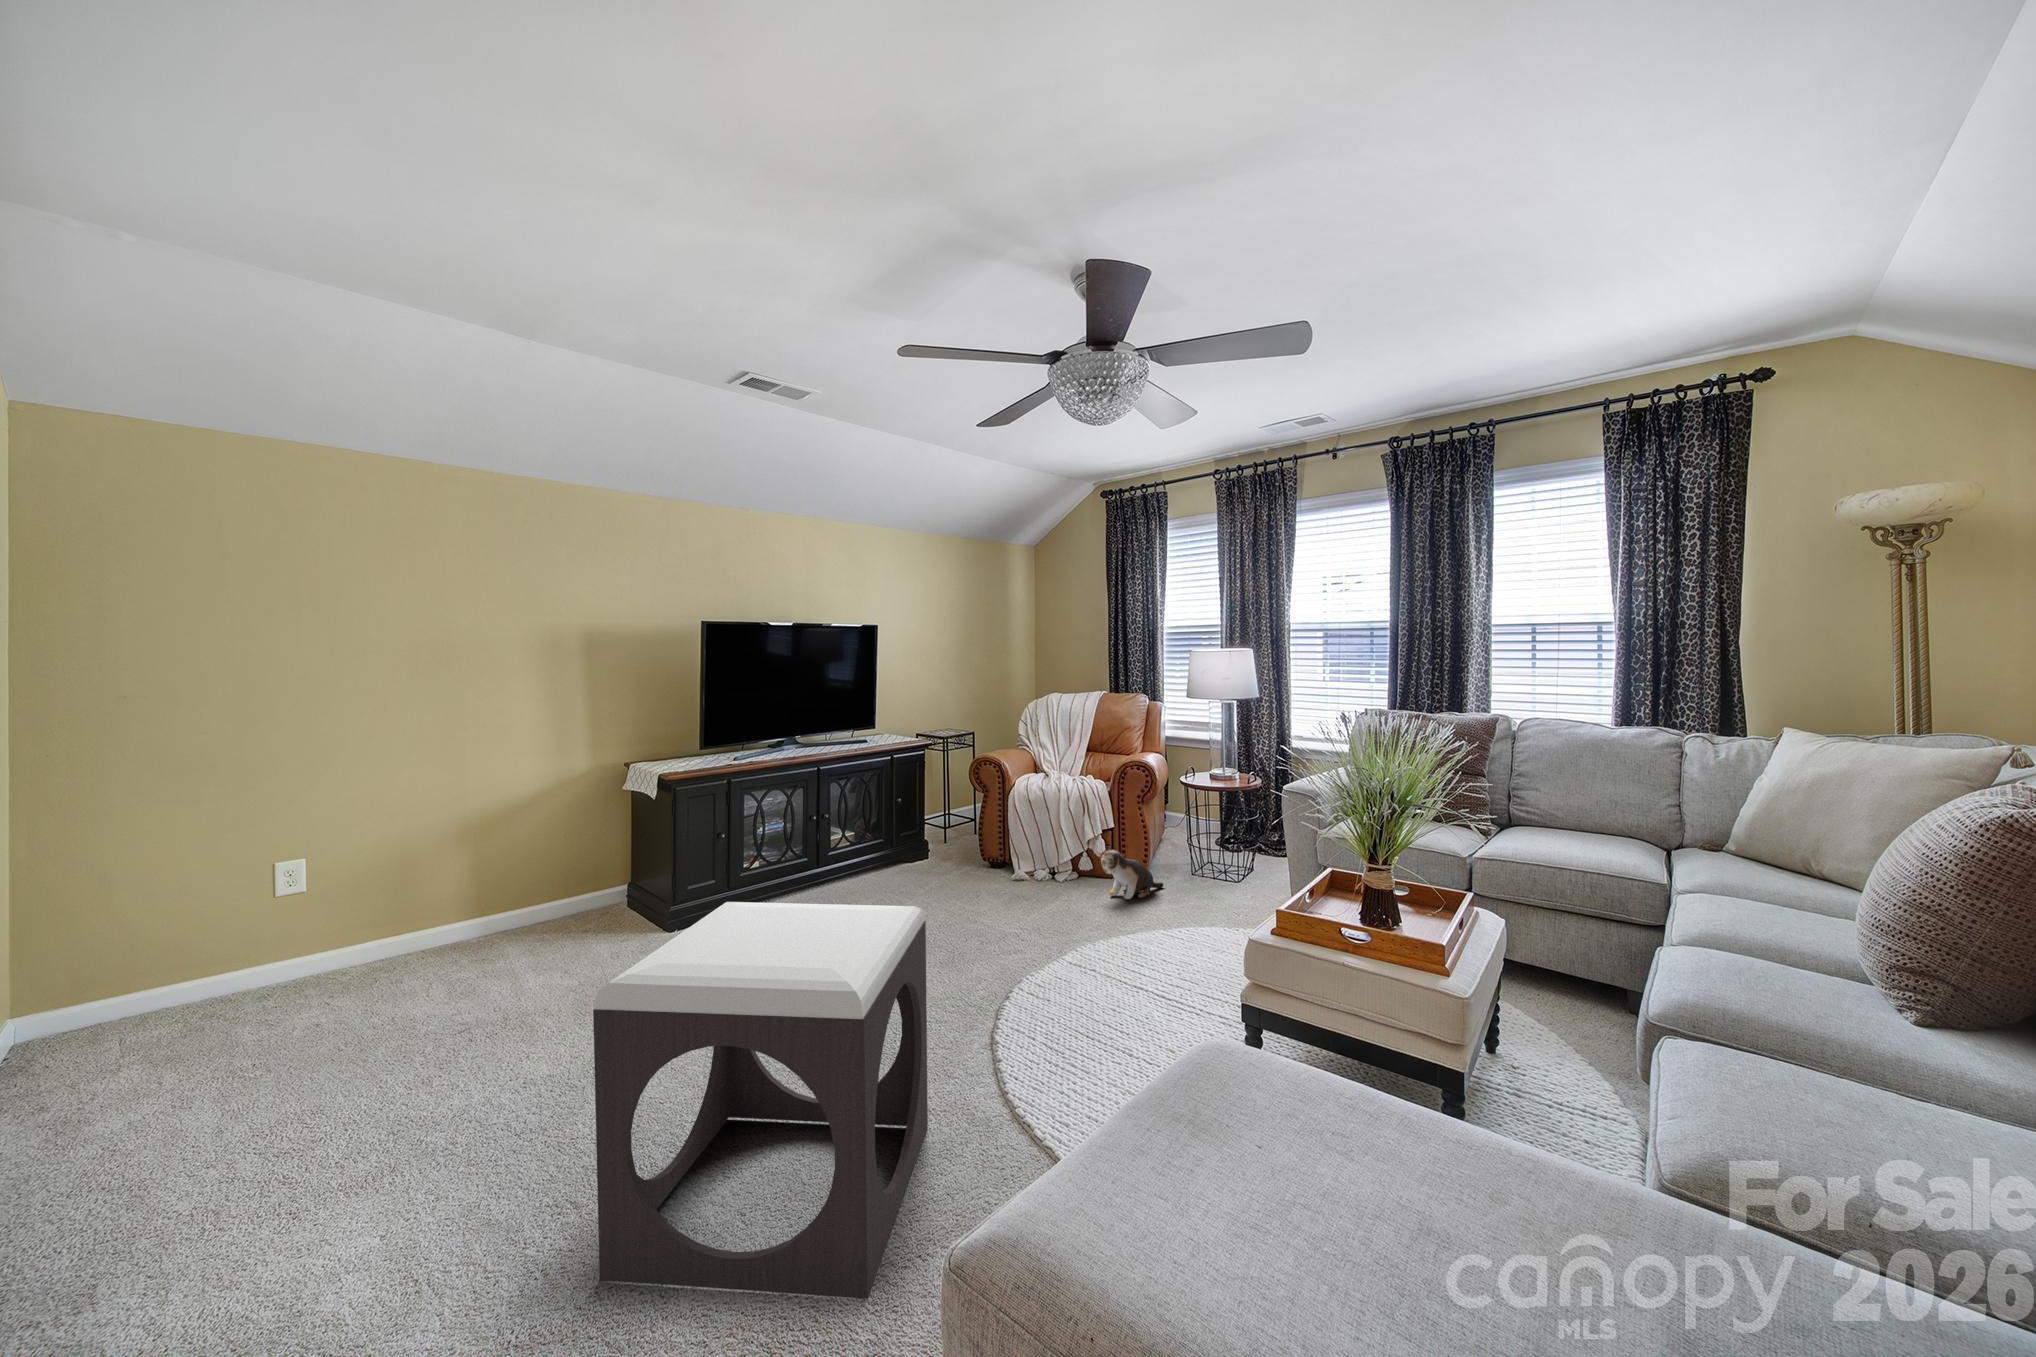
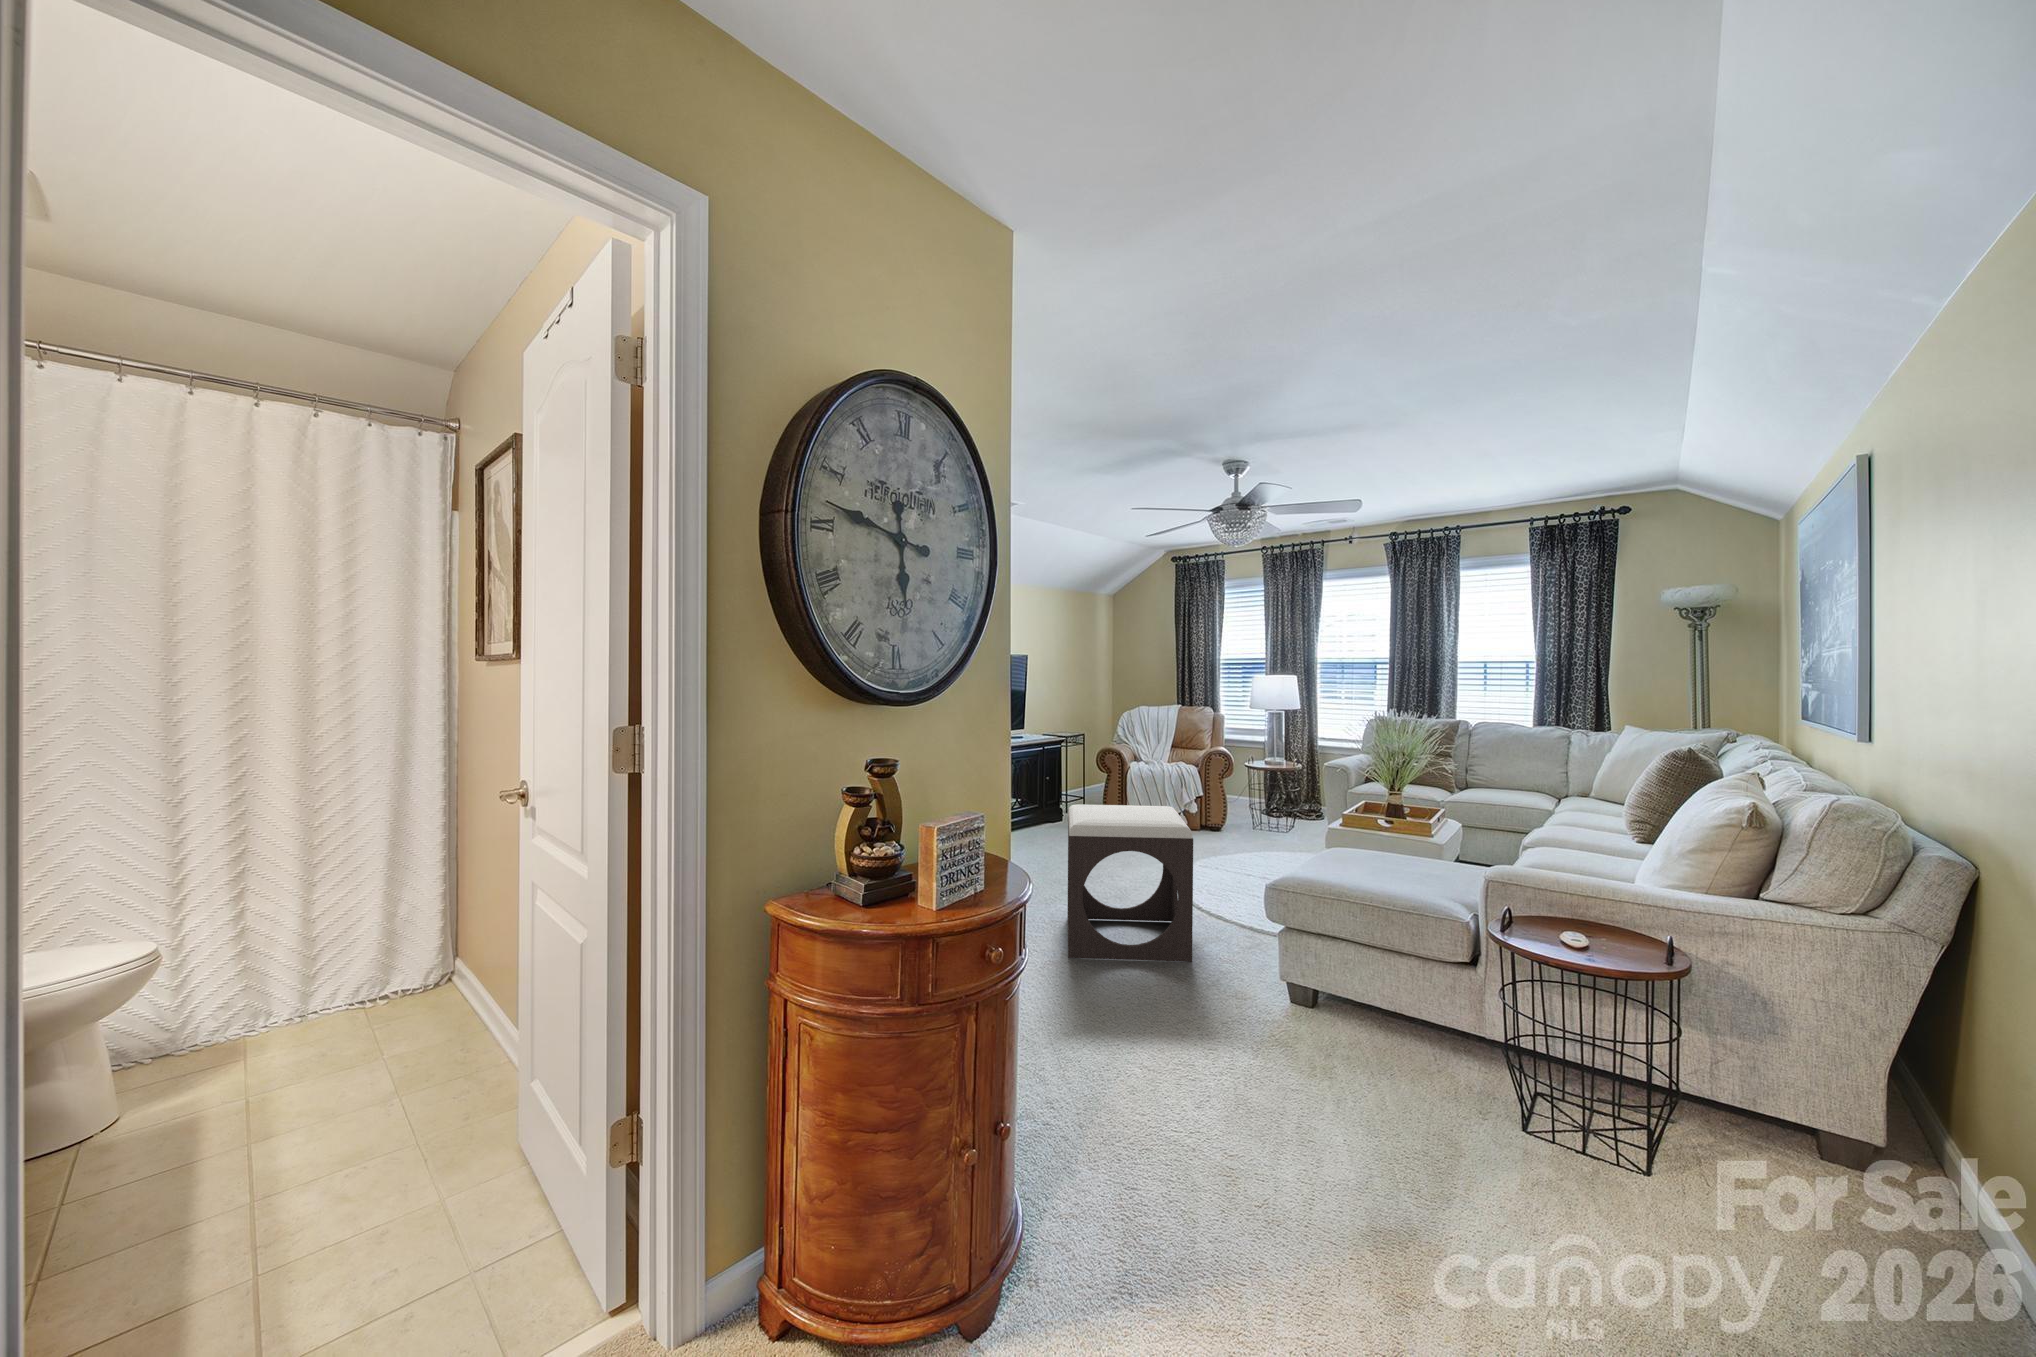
plush toy: present [1095,850,1163,899] -> none [1198,807,1239,840]

